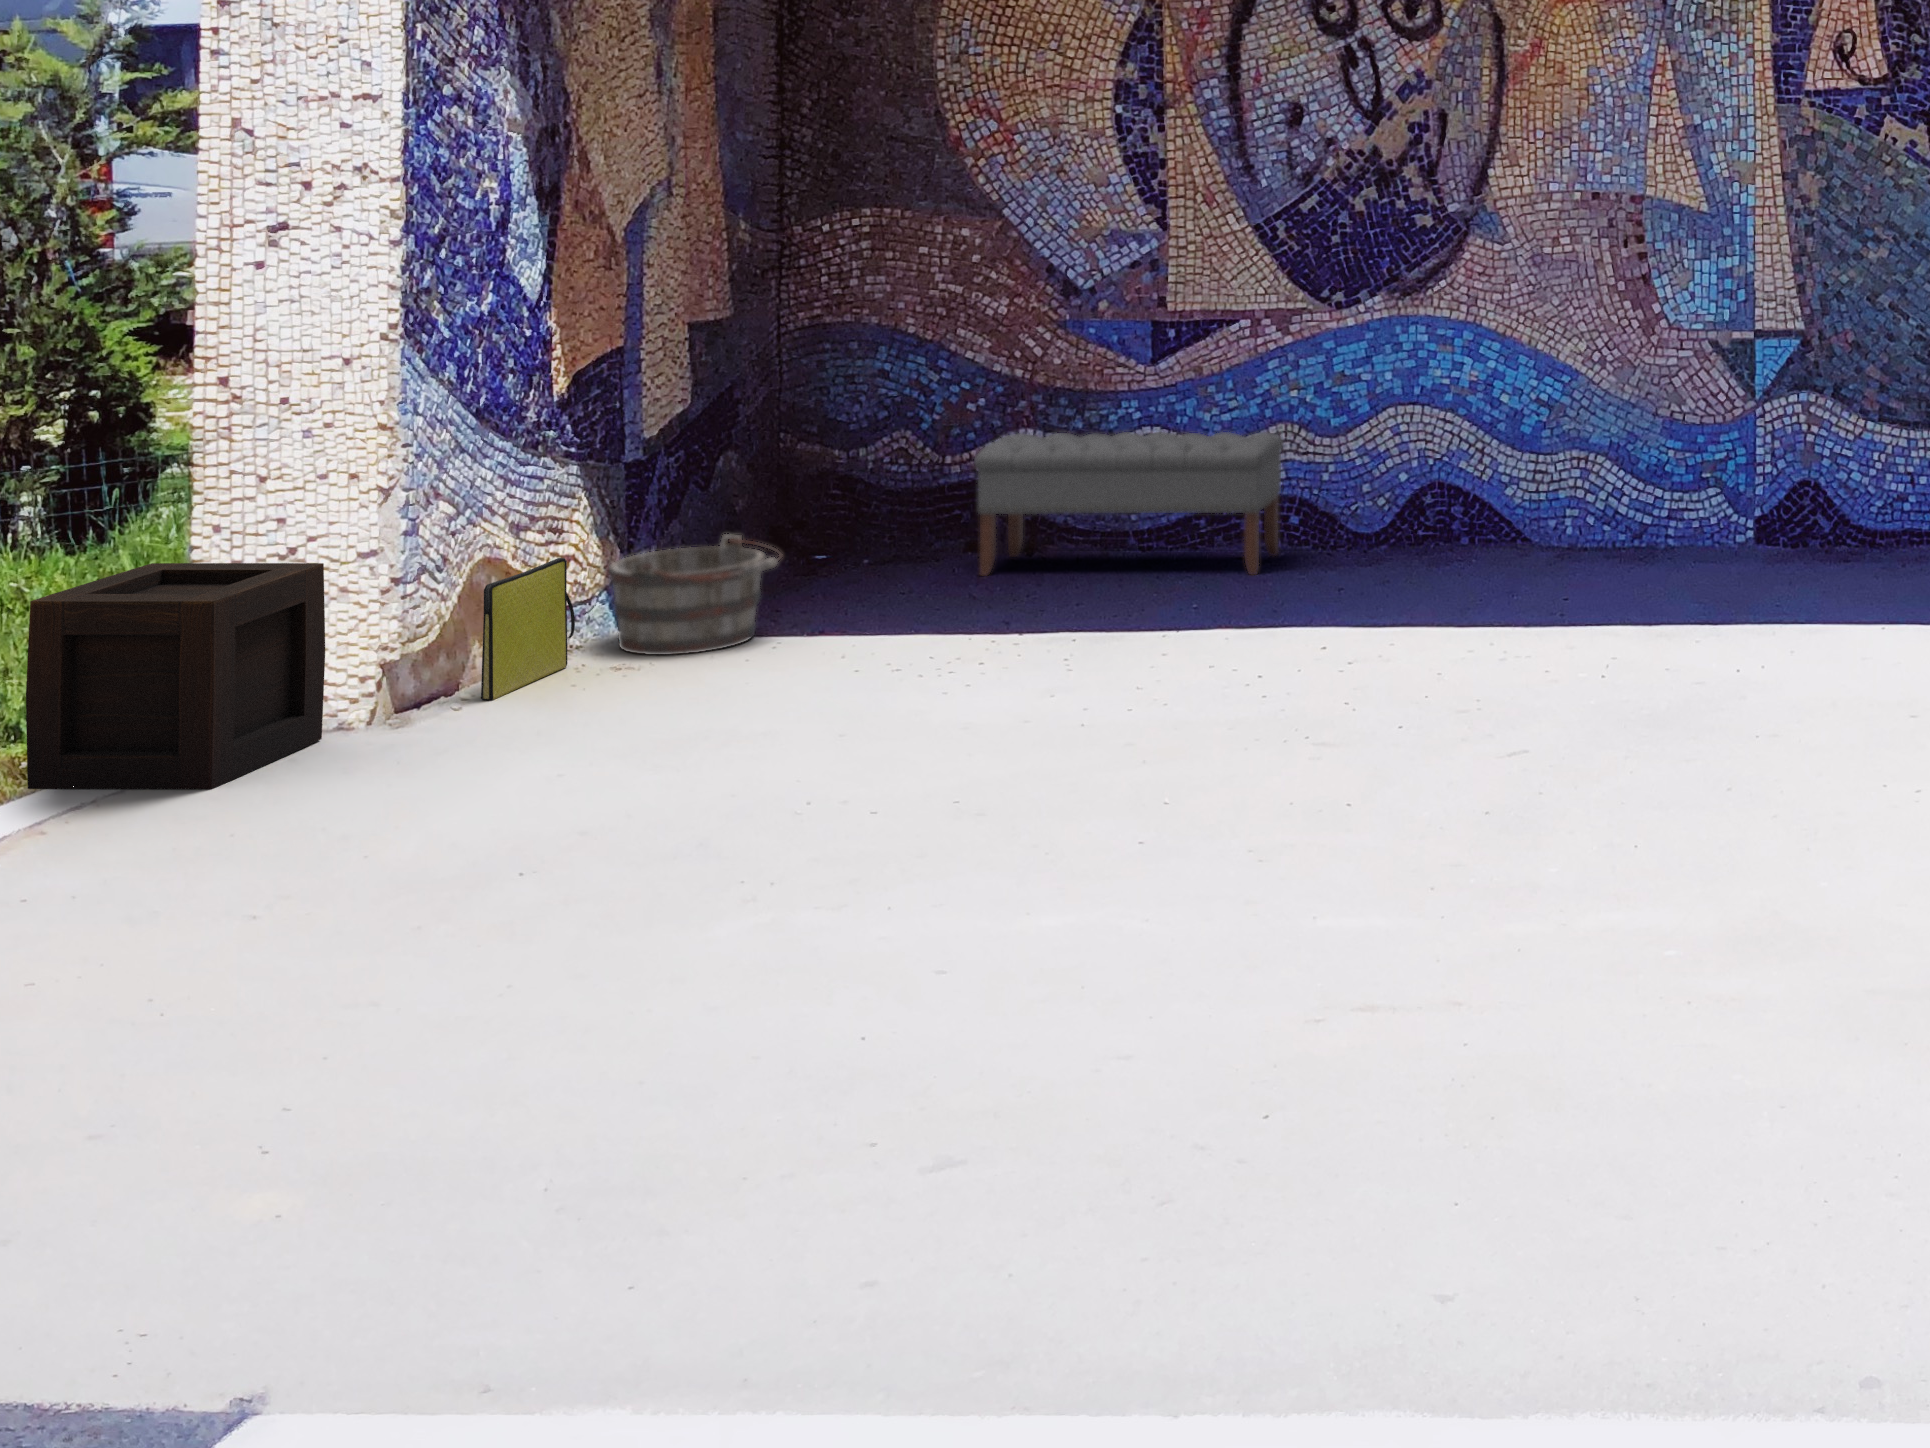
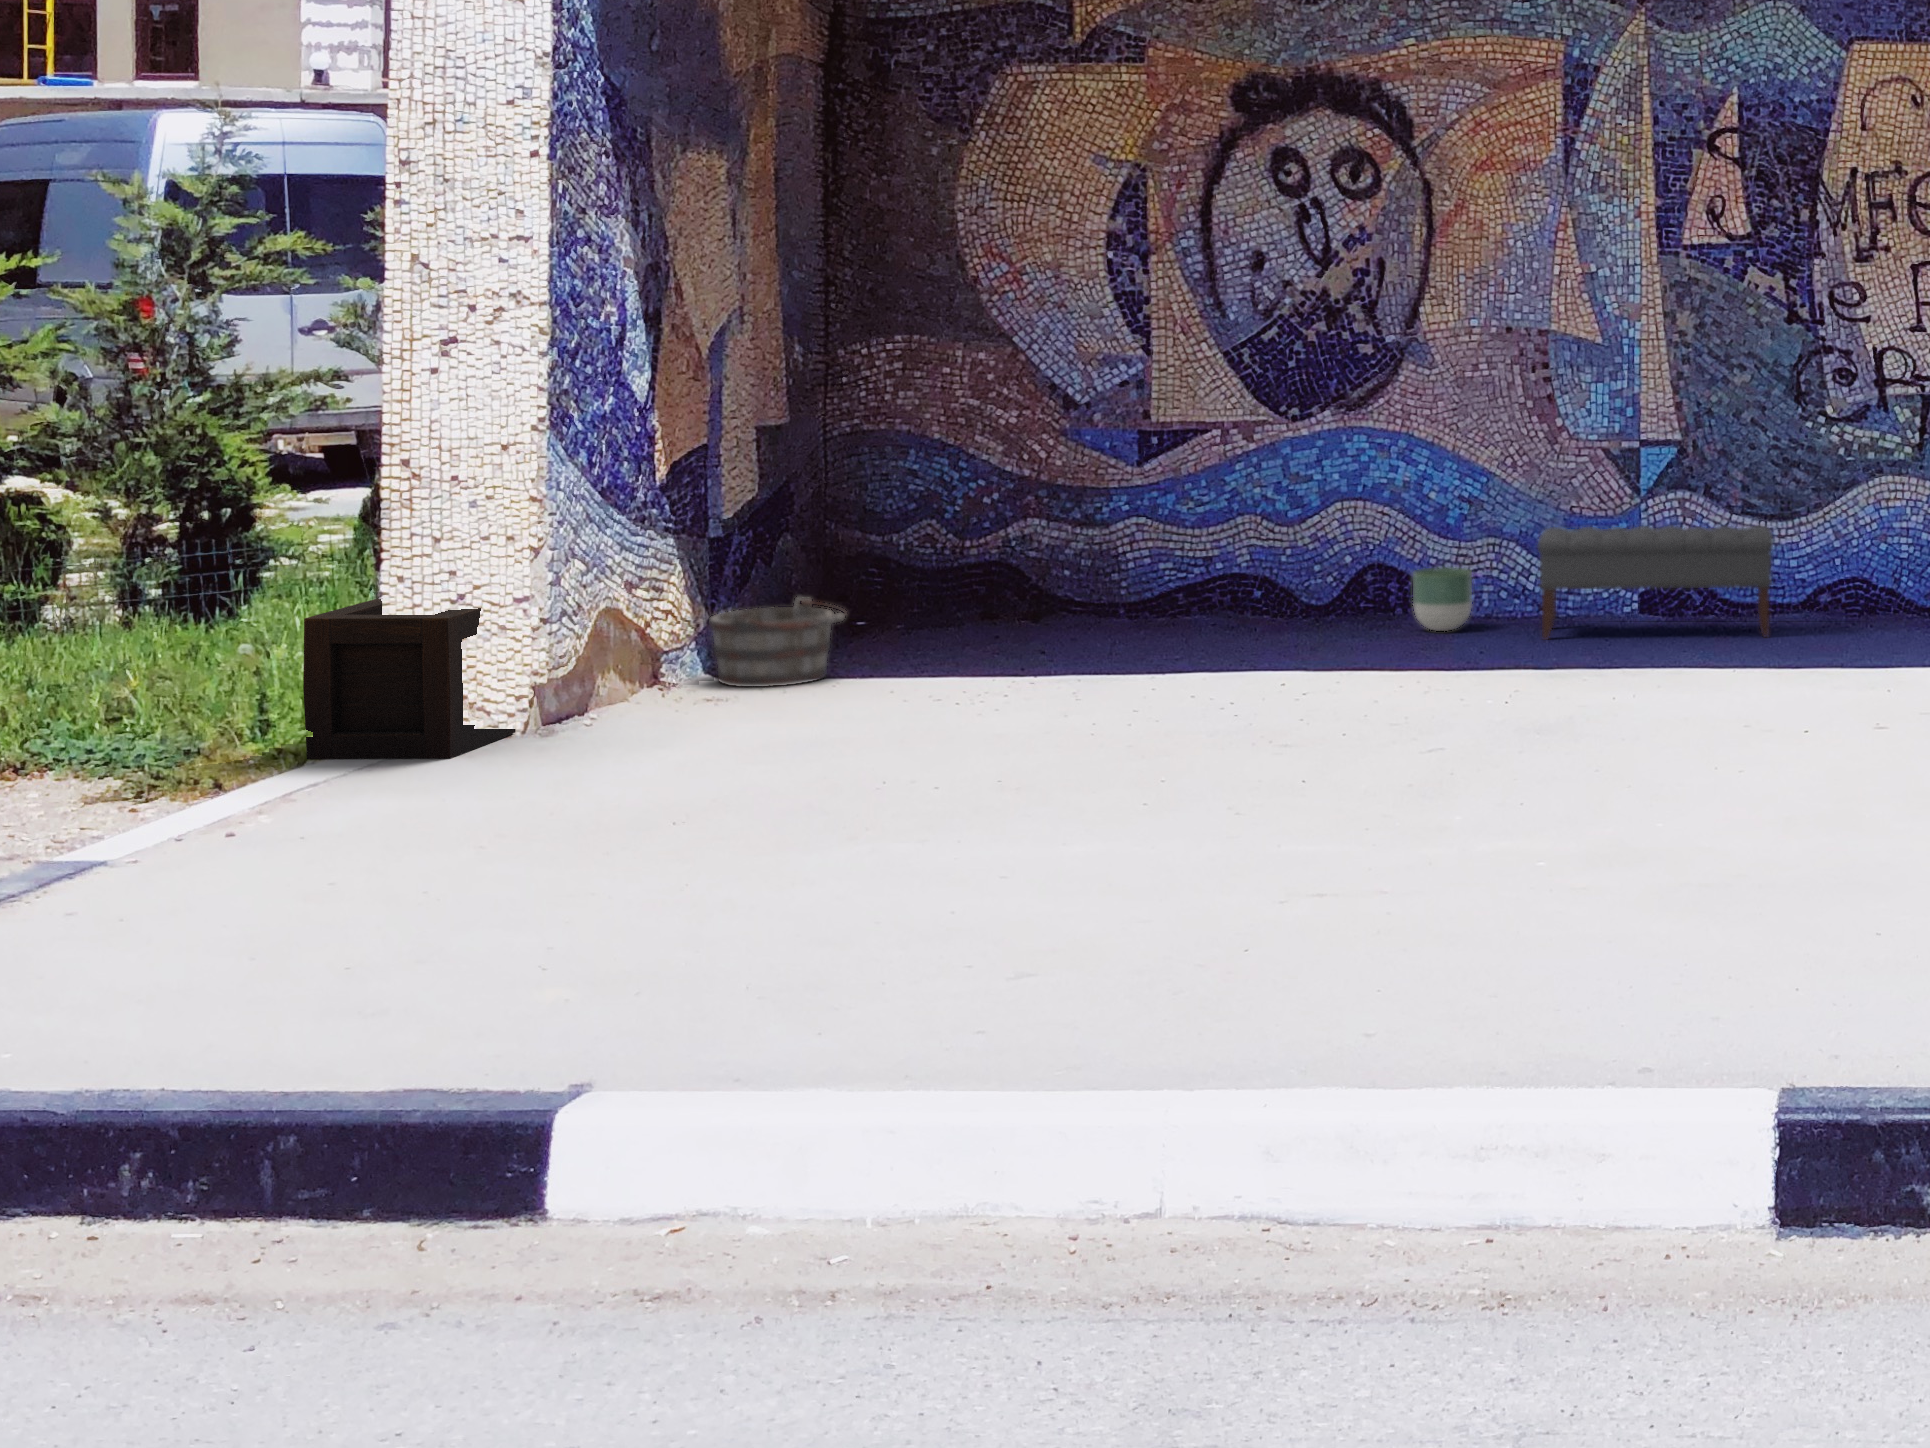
bench: present [974,432,1284,576] -> present [1538,526,1773,640]
planter: none [1481,482,1552,562] -> present [1413,567,1472,631]
bag: present [481,558,575,700] -> none [626,608,689,712]

